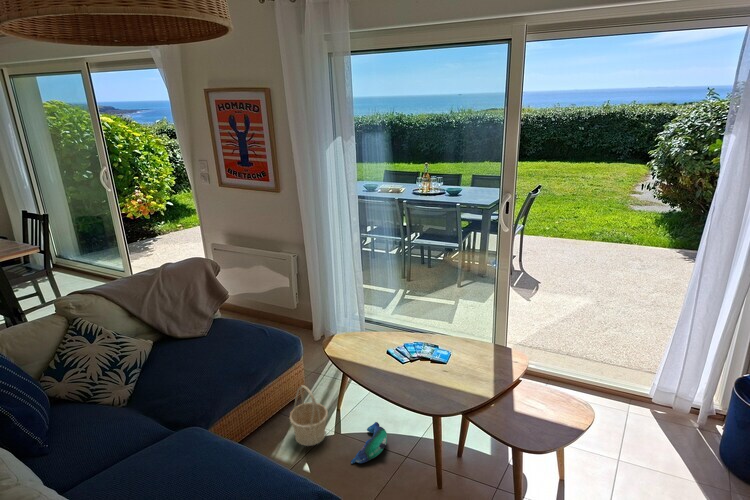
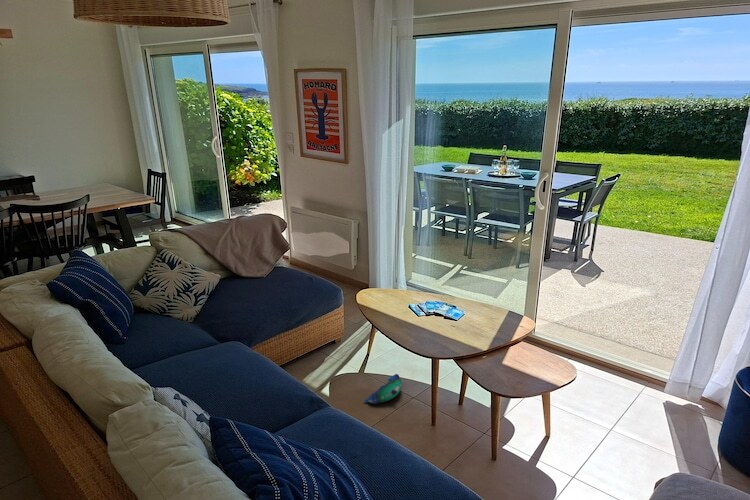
basket: present [290,386,328,446] -> none [321,330,355,384]

